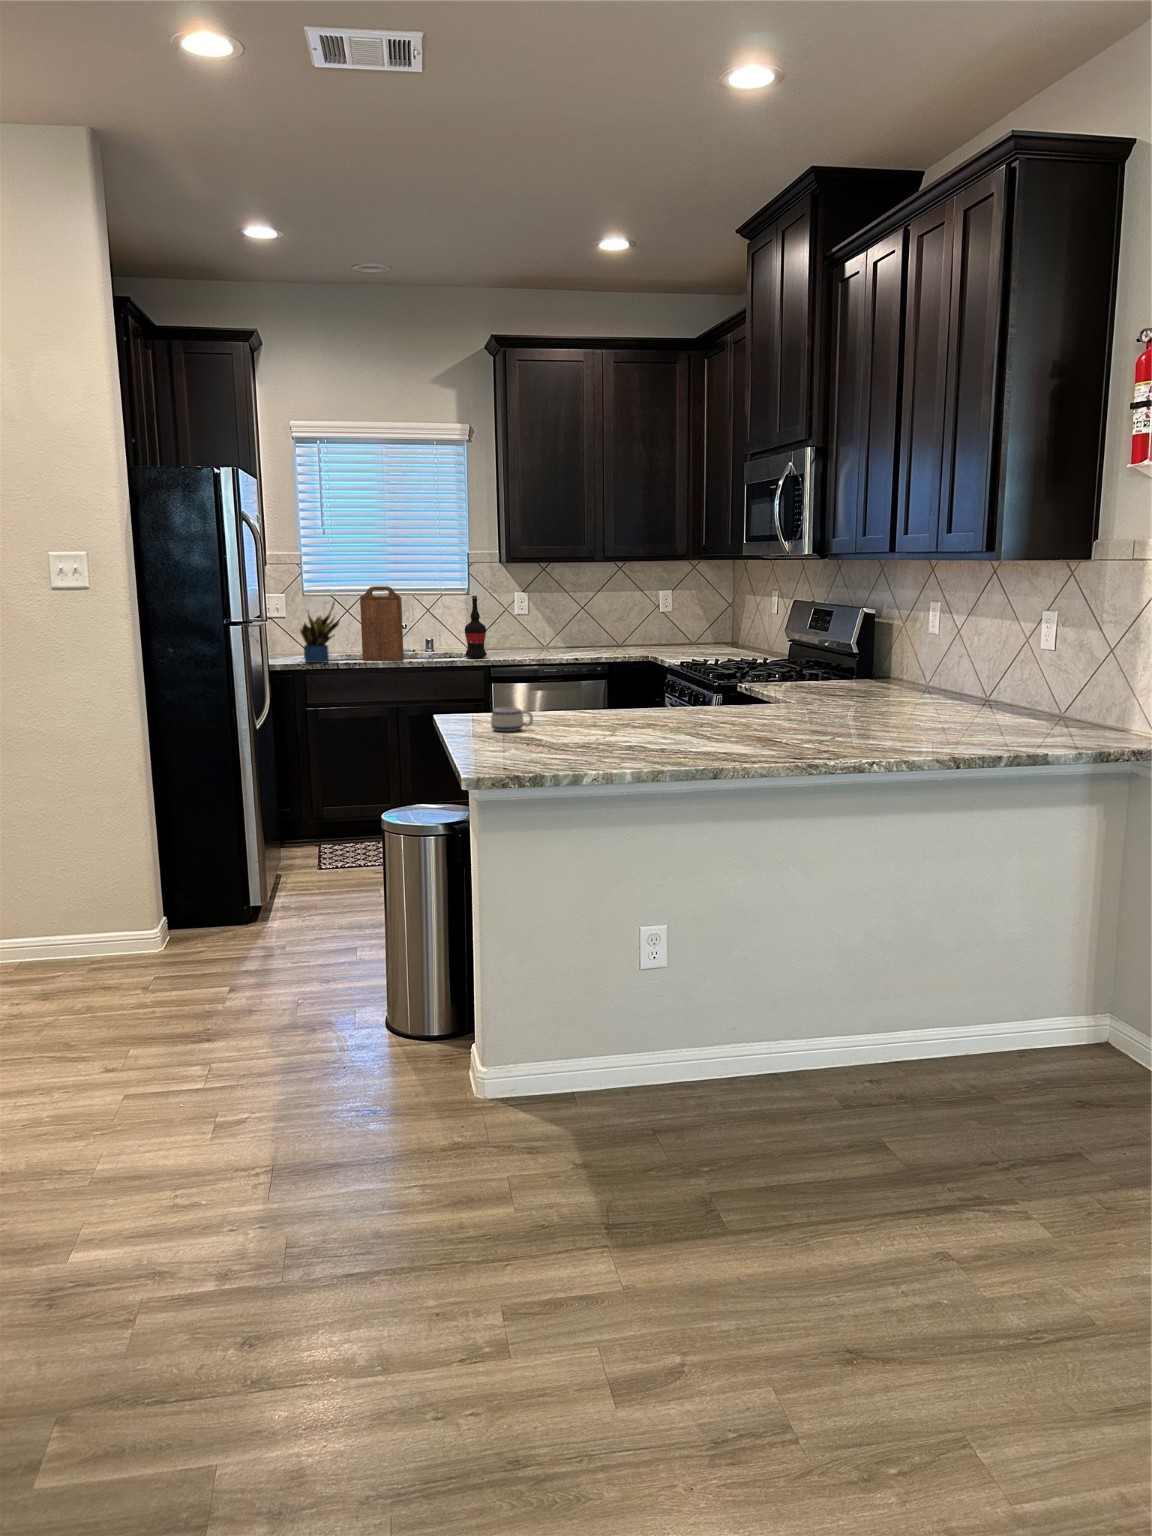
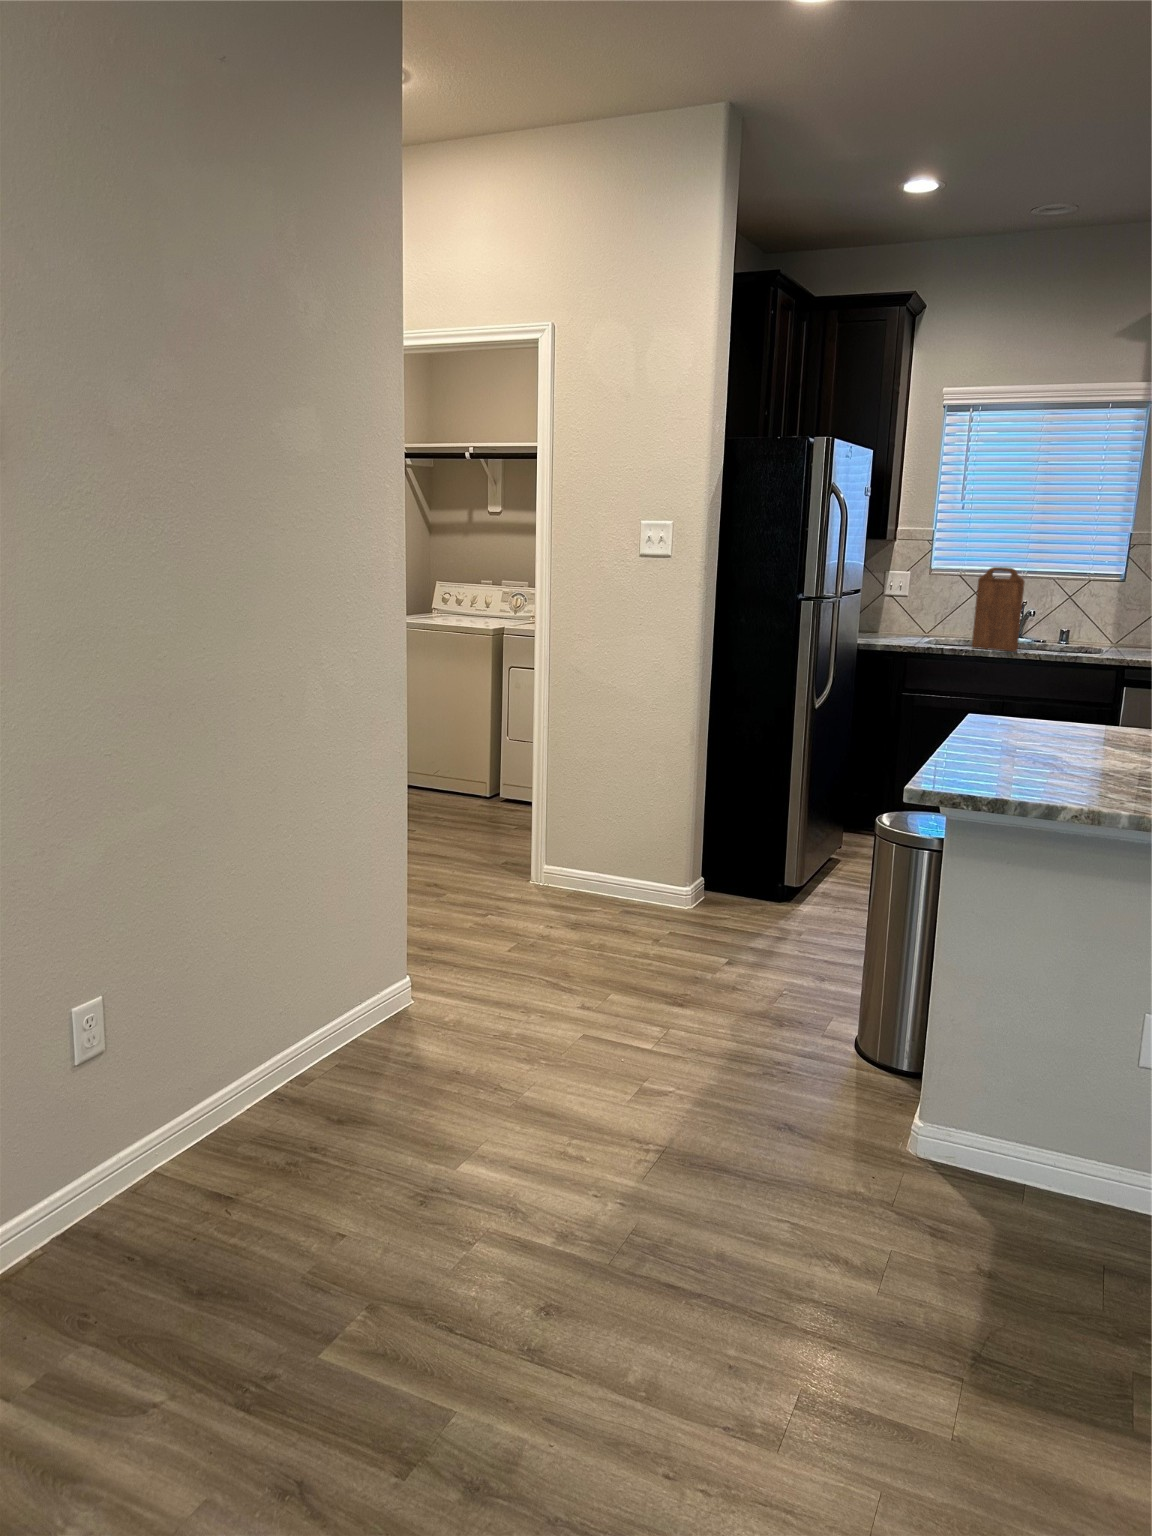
wine bottle: present [465,596,487,658] -> none [1095,583,1126,656]
potted plant: present [300,602,339,663] -> none [907,578,951,646]
mug: present [491,707,533,731] -> none [1017,713,1073,743]

